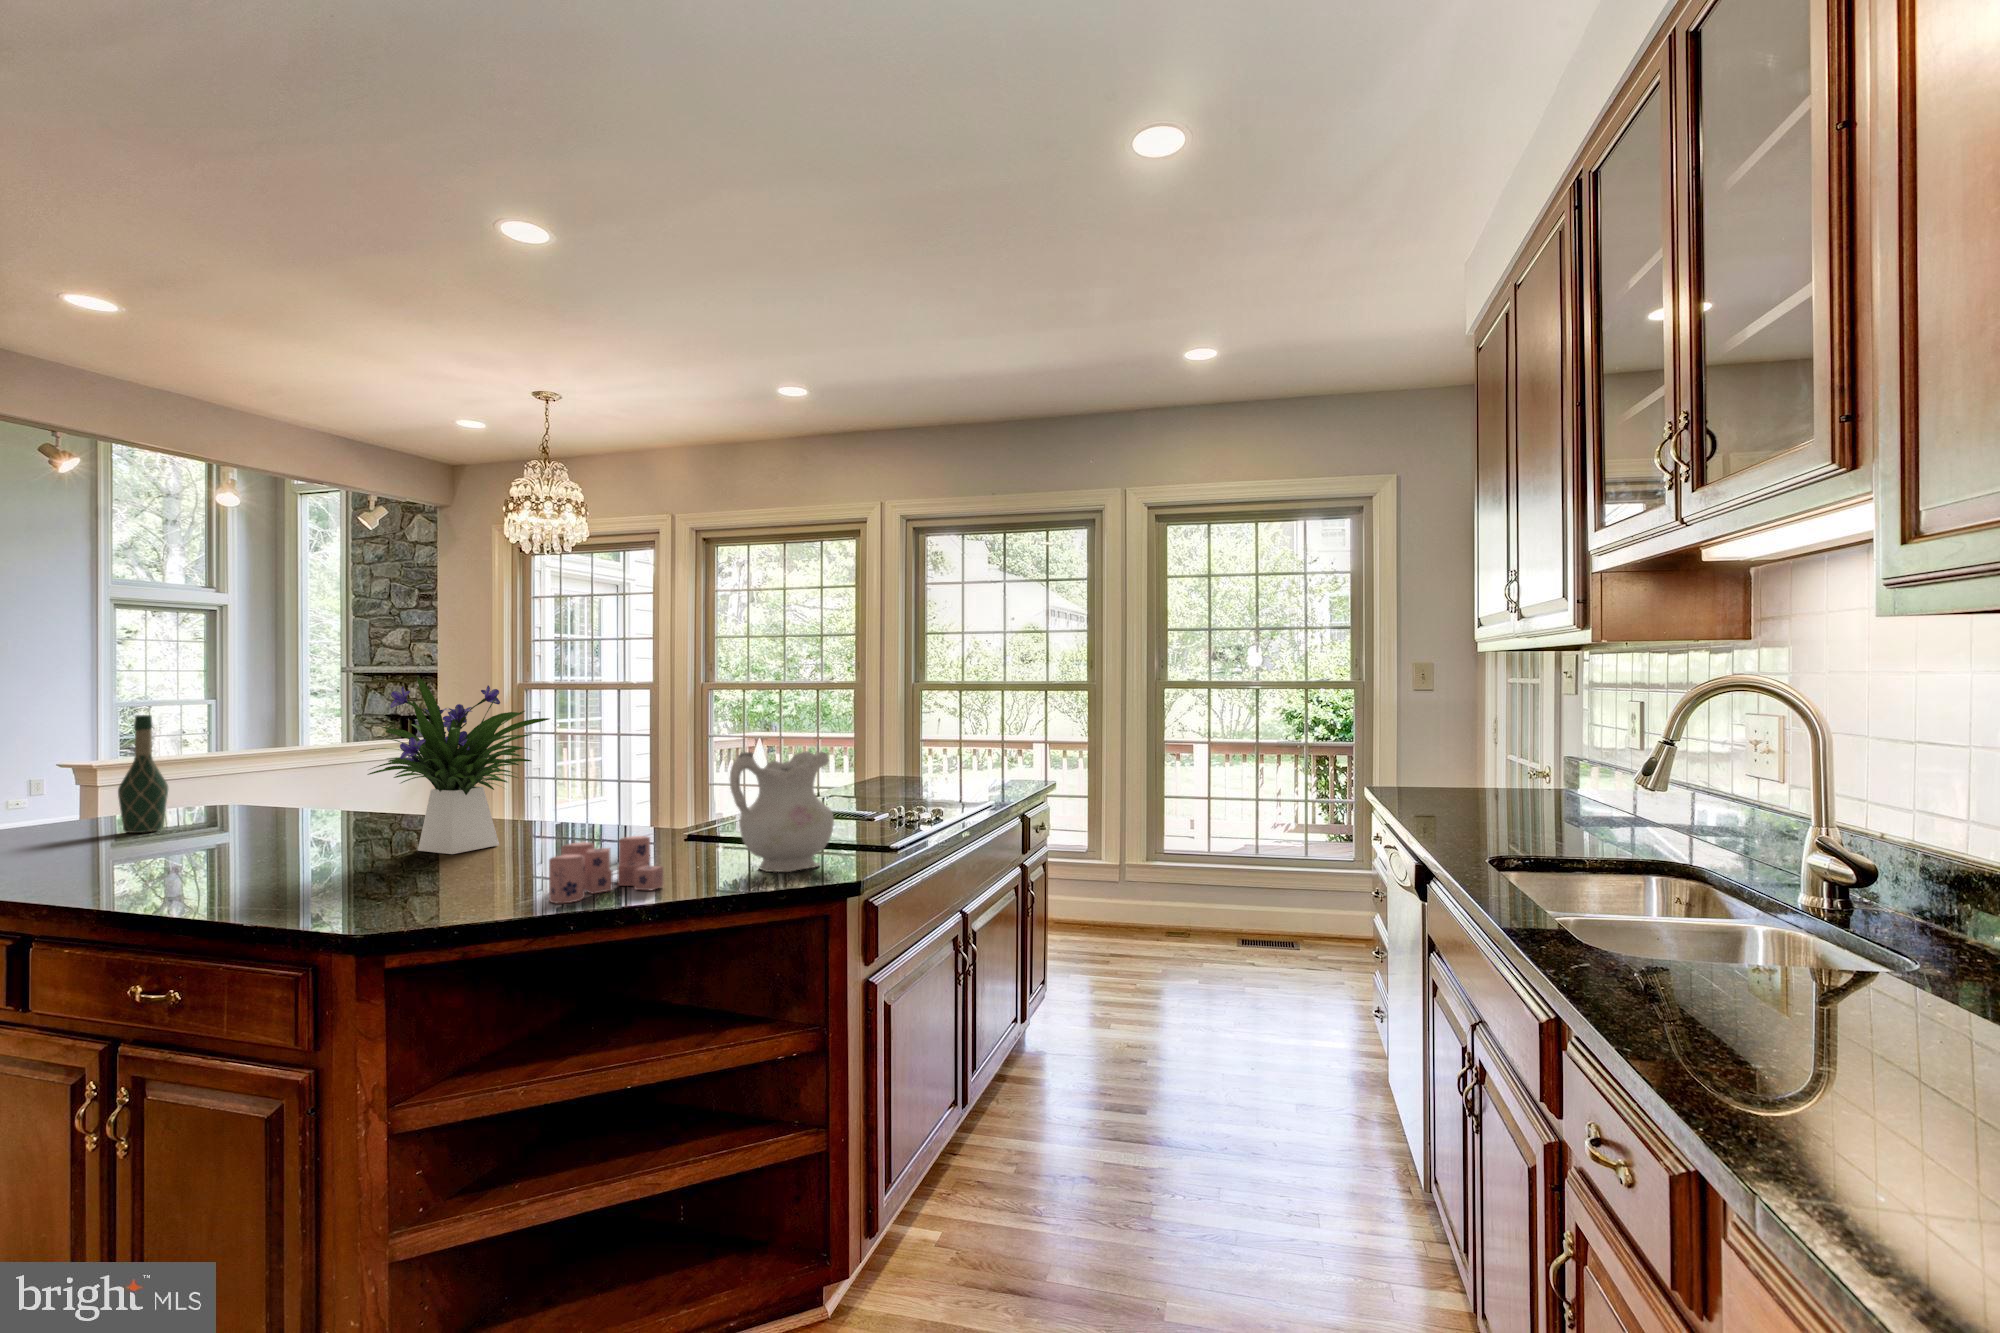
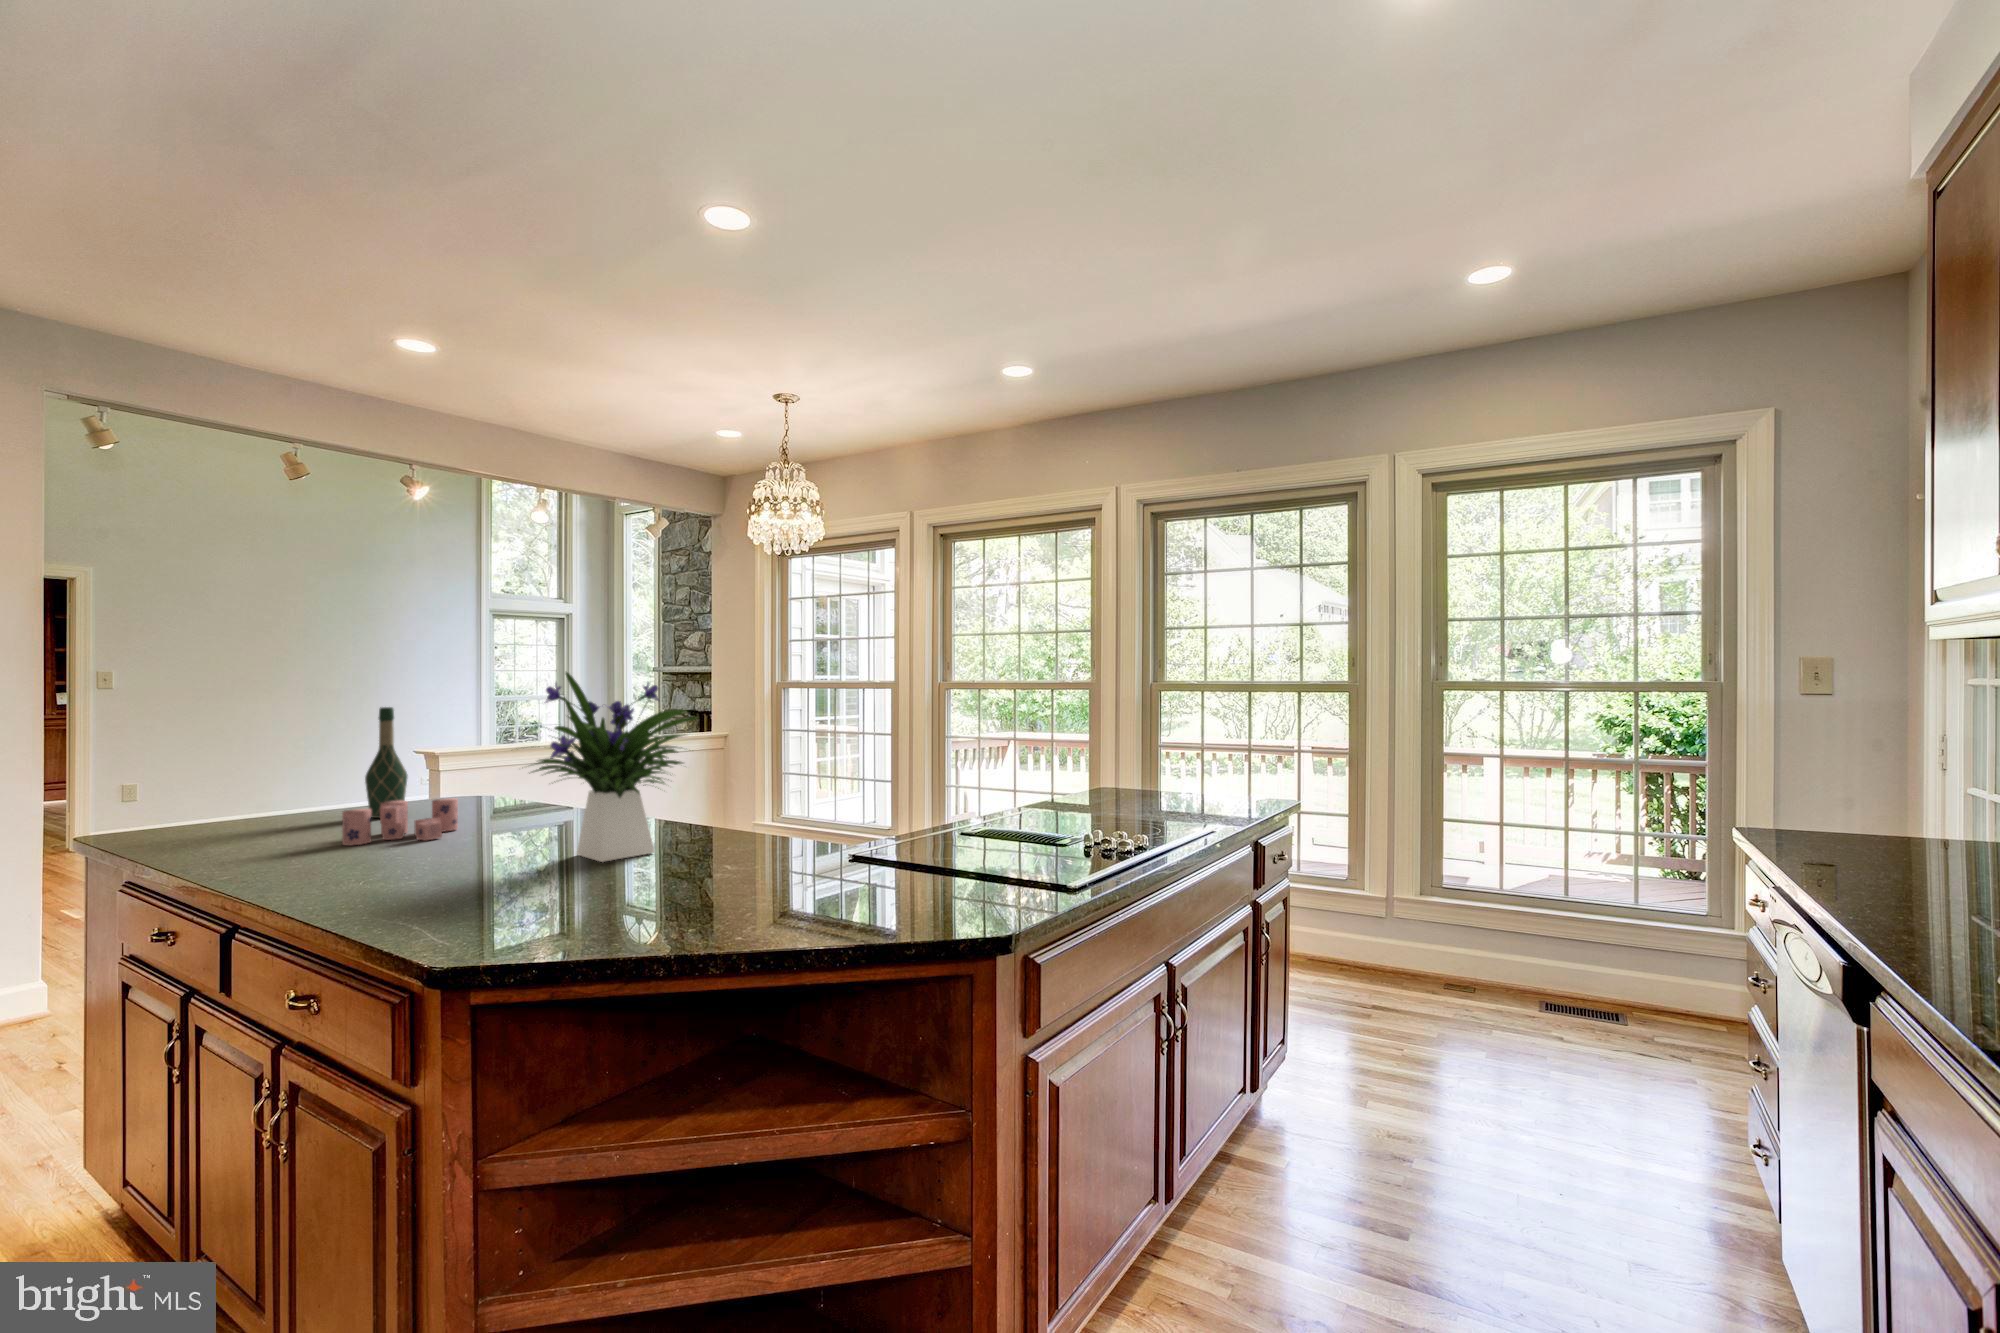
ceramic pitcher: present [730,751,834,872] -> none [856,764,986,917]
candle: present [549,836,663,903] -> present [342,798,458,845]

